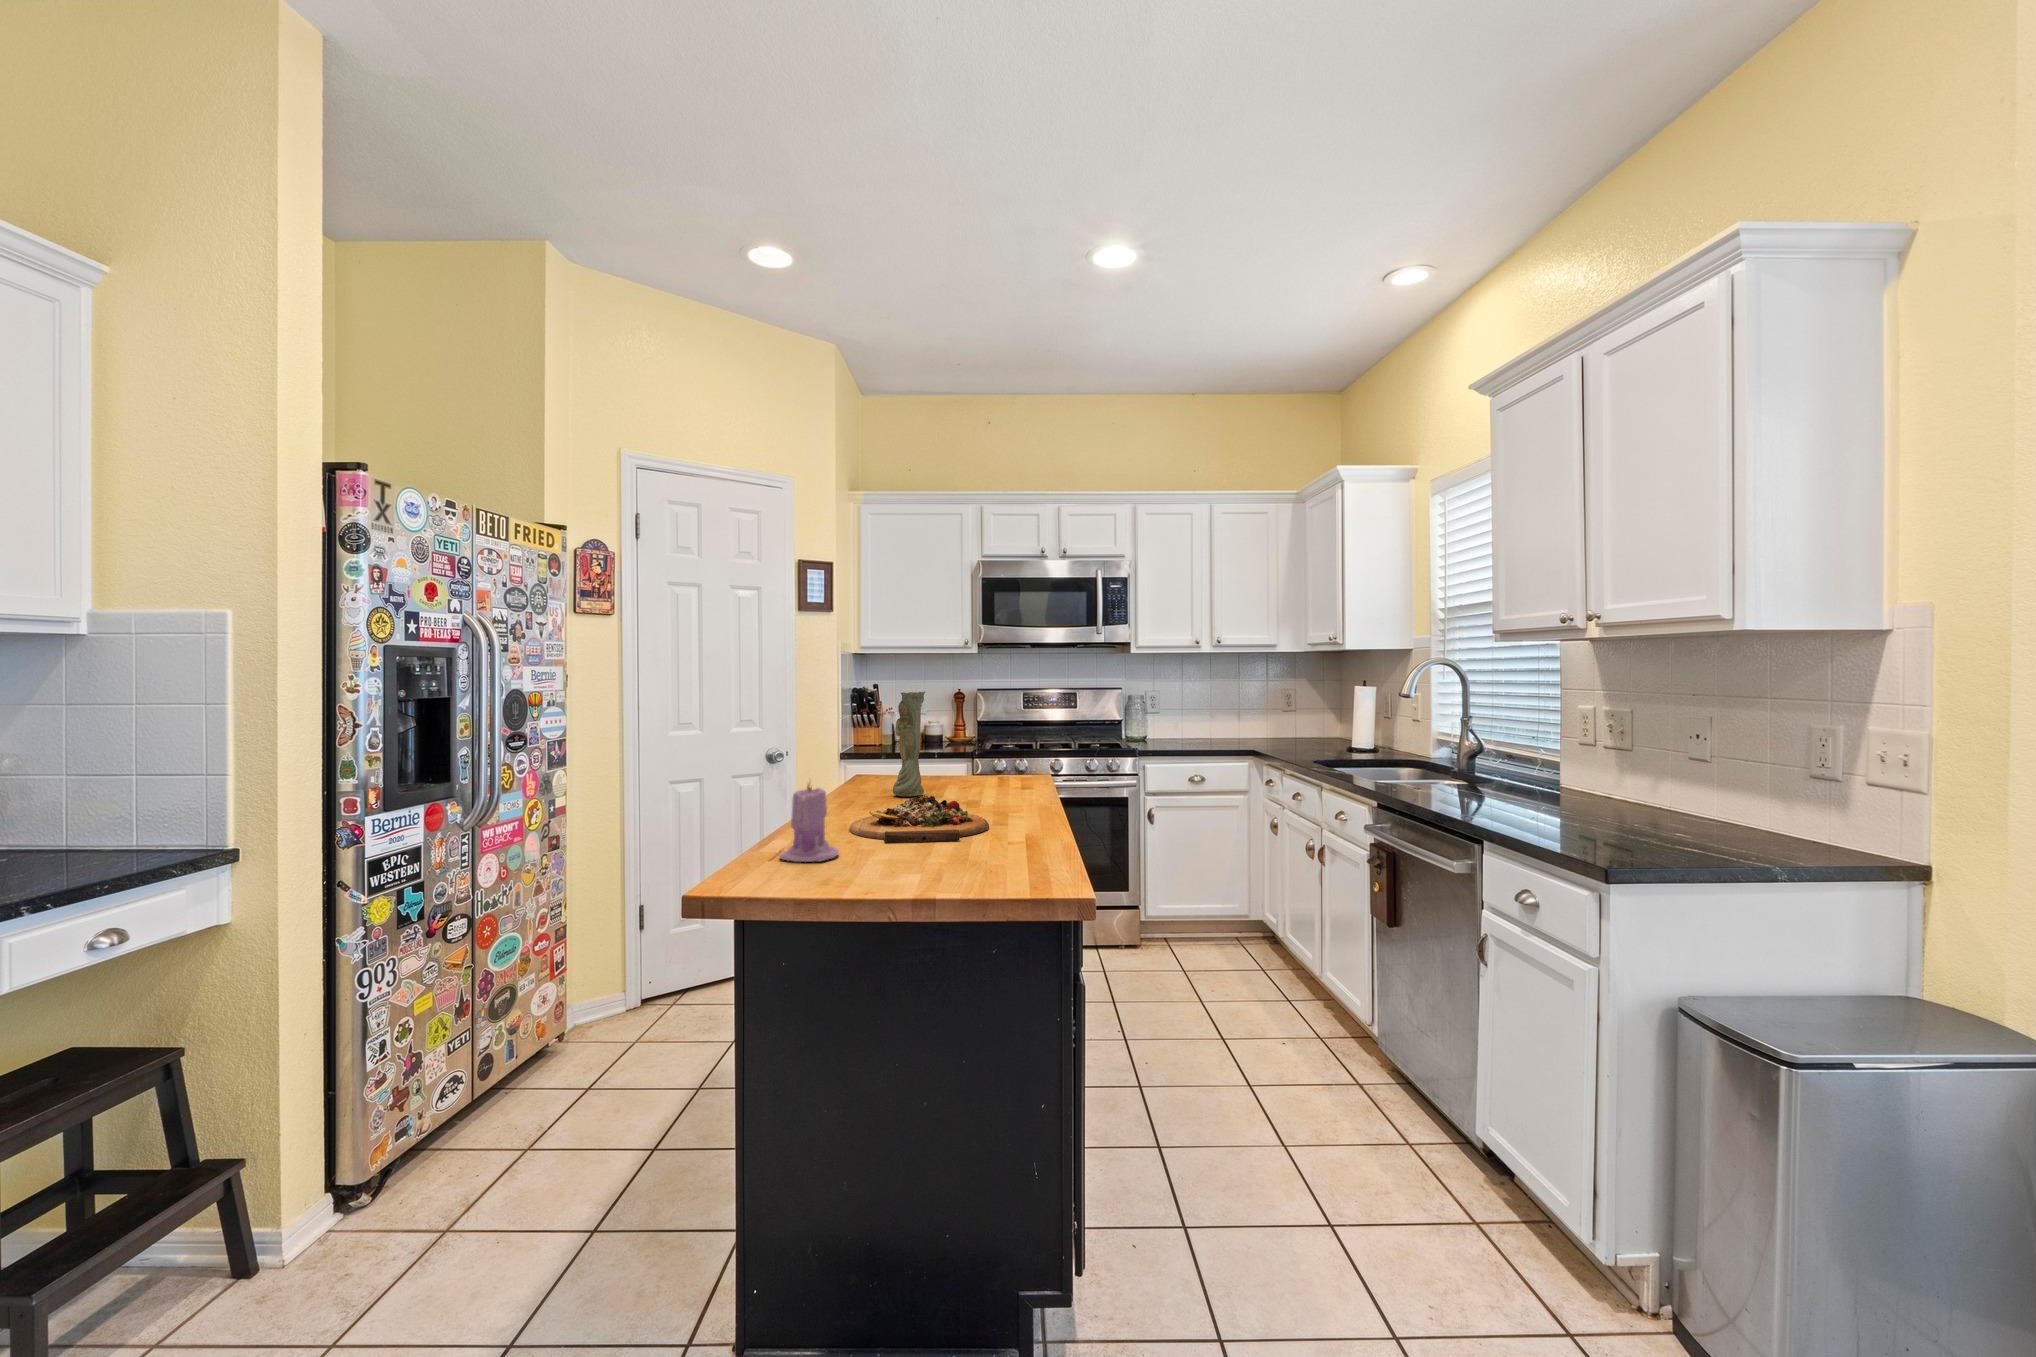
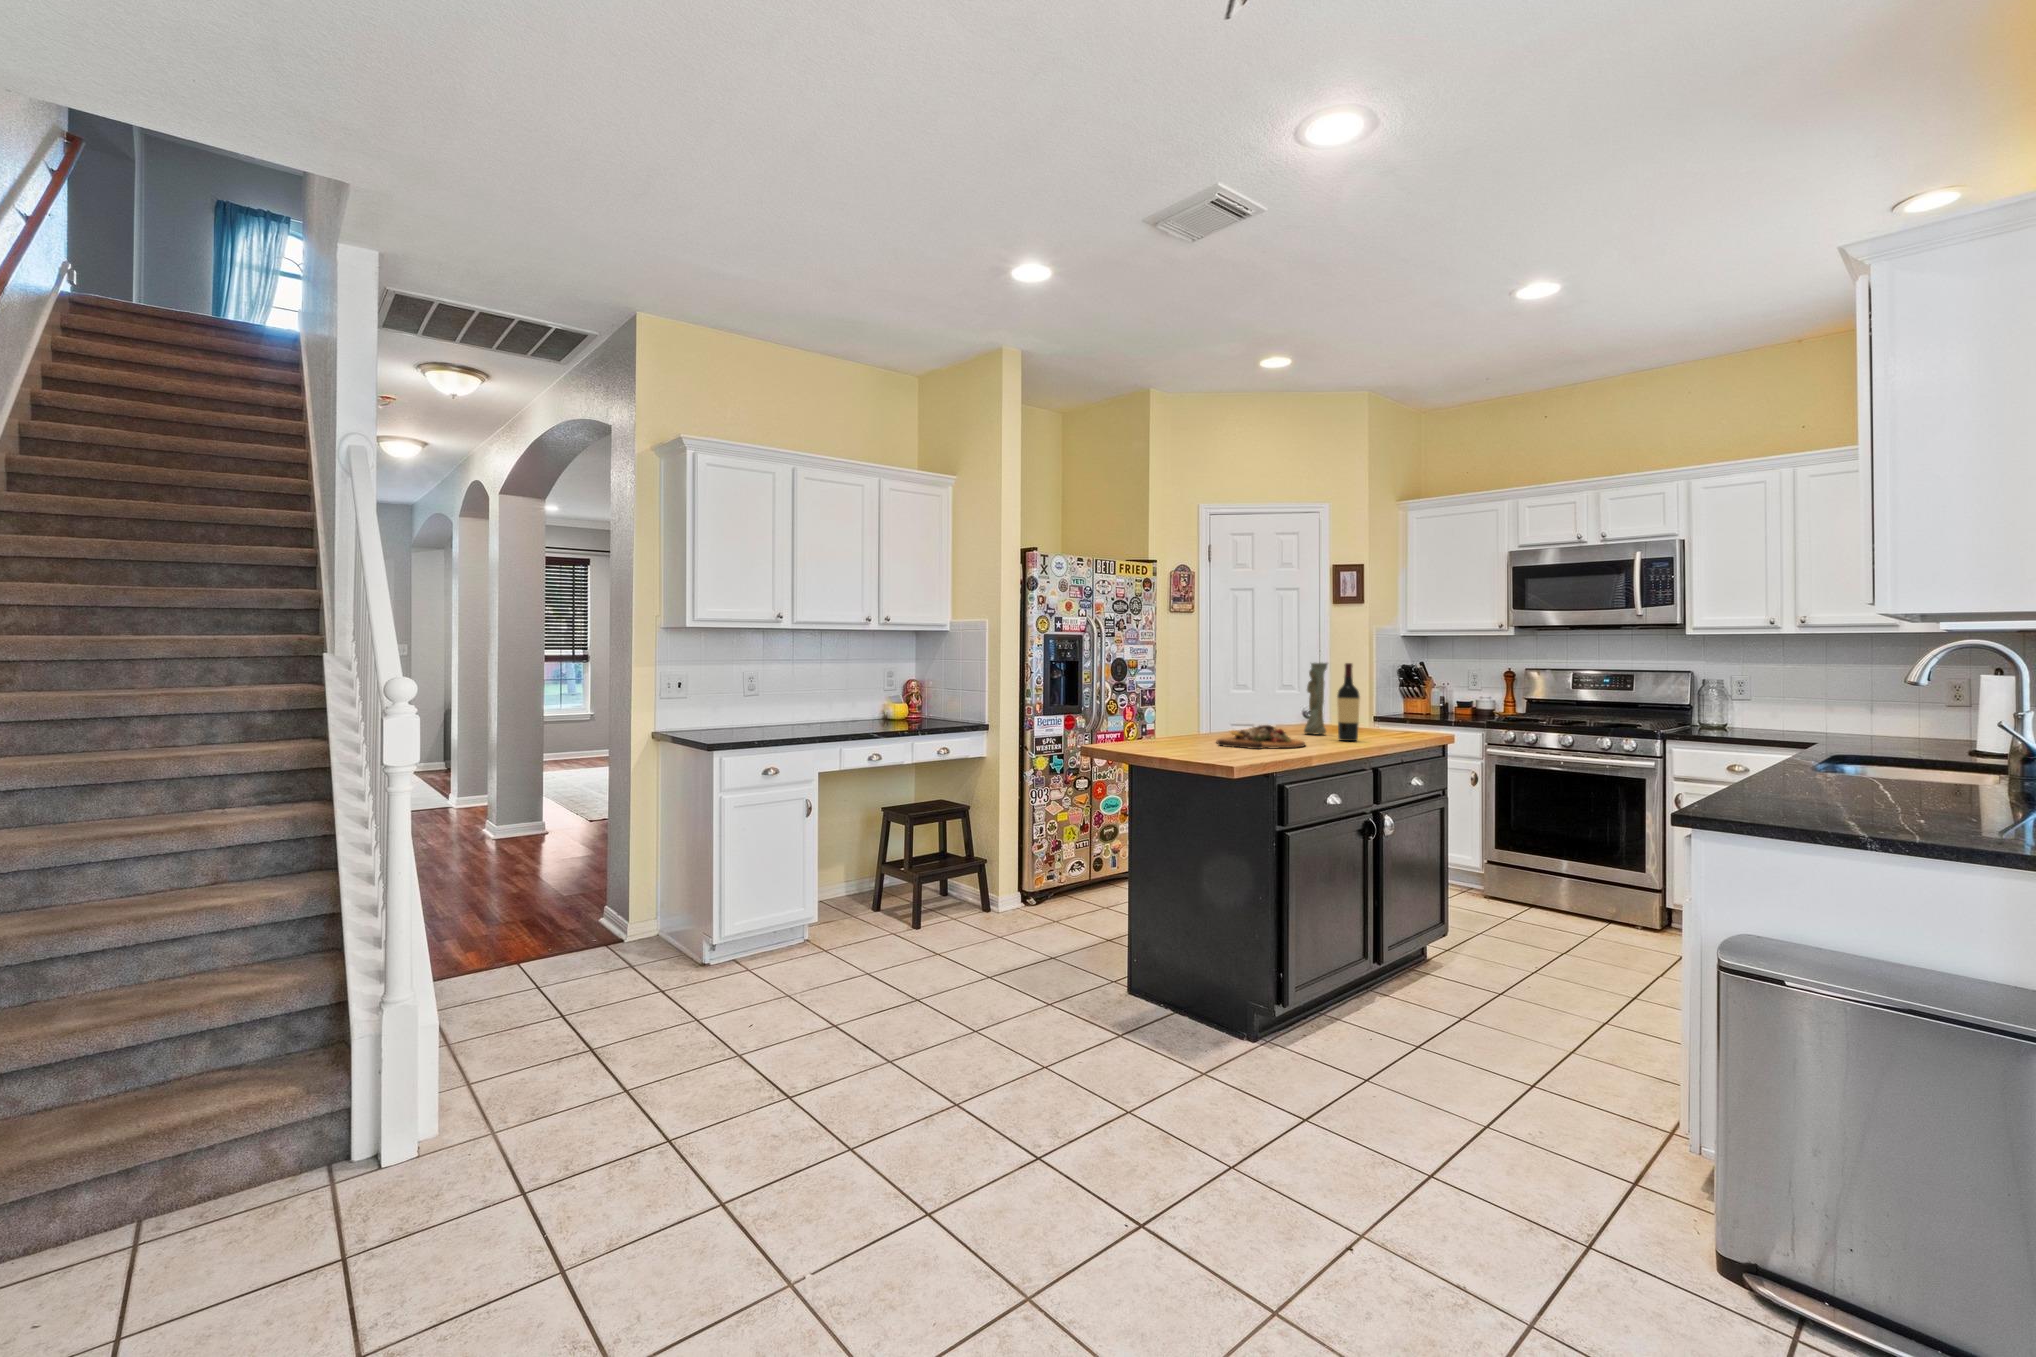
wine bottle: none [968,693,997,804] -> present [1337,663,1360,741]
candle: present [780,784,839,862] -> none [1149,703,1182,746]

